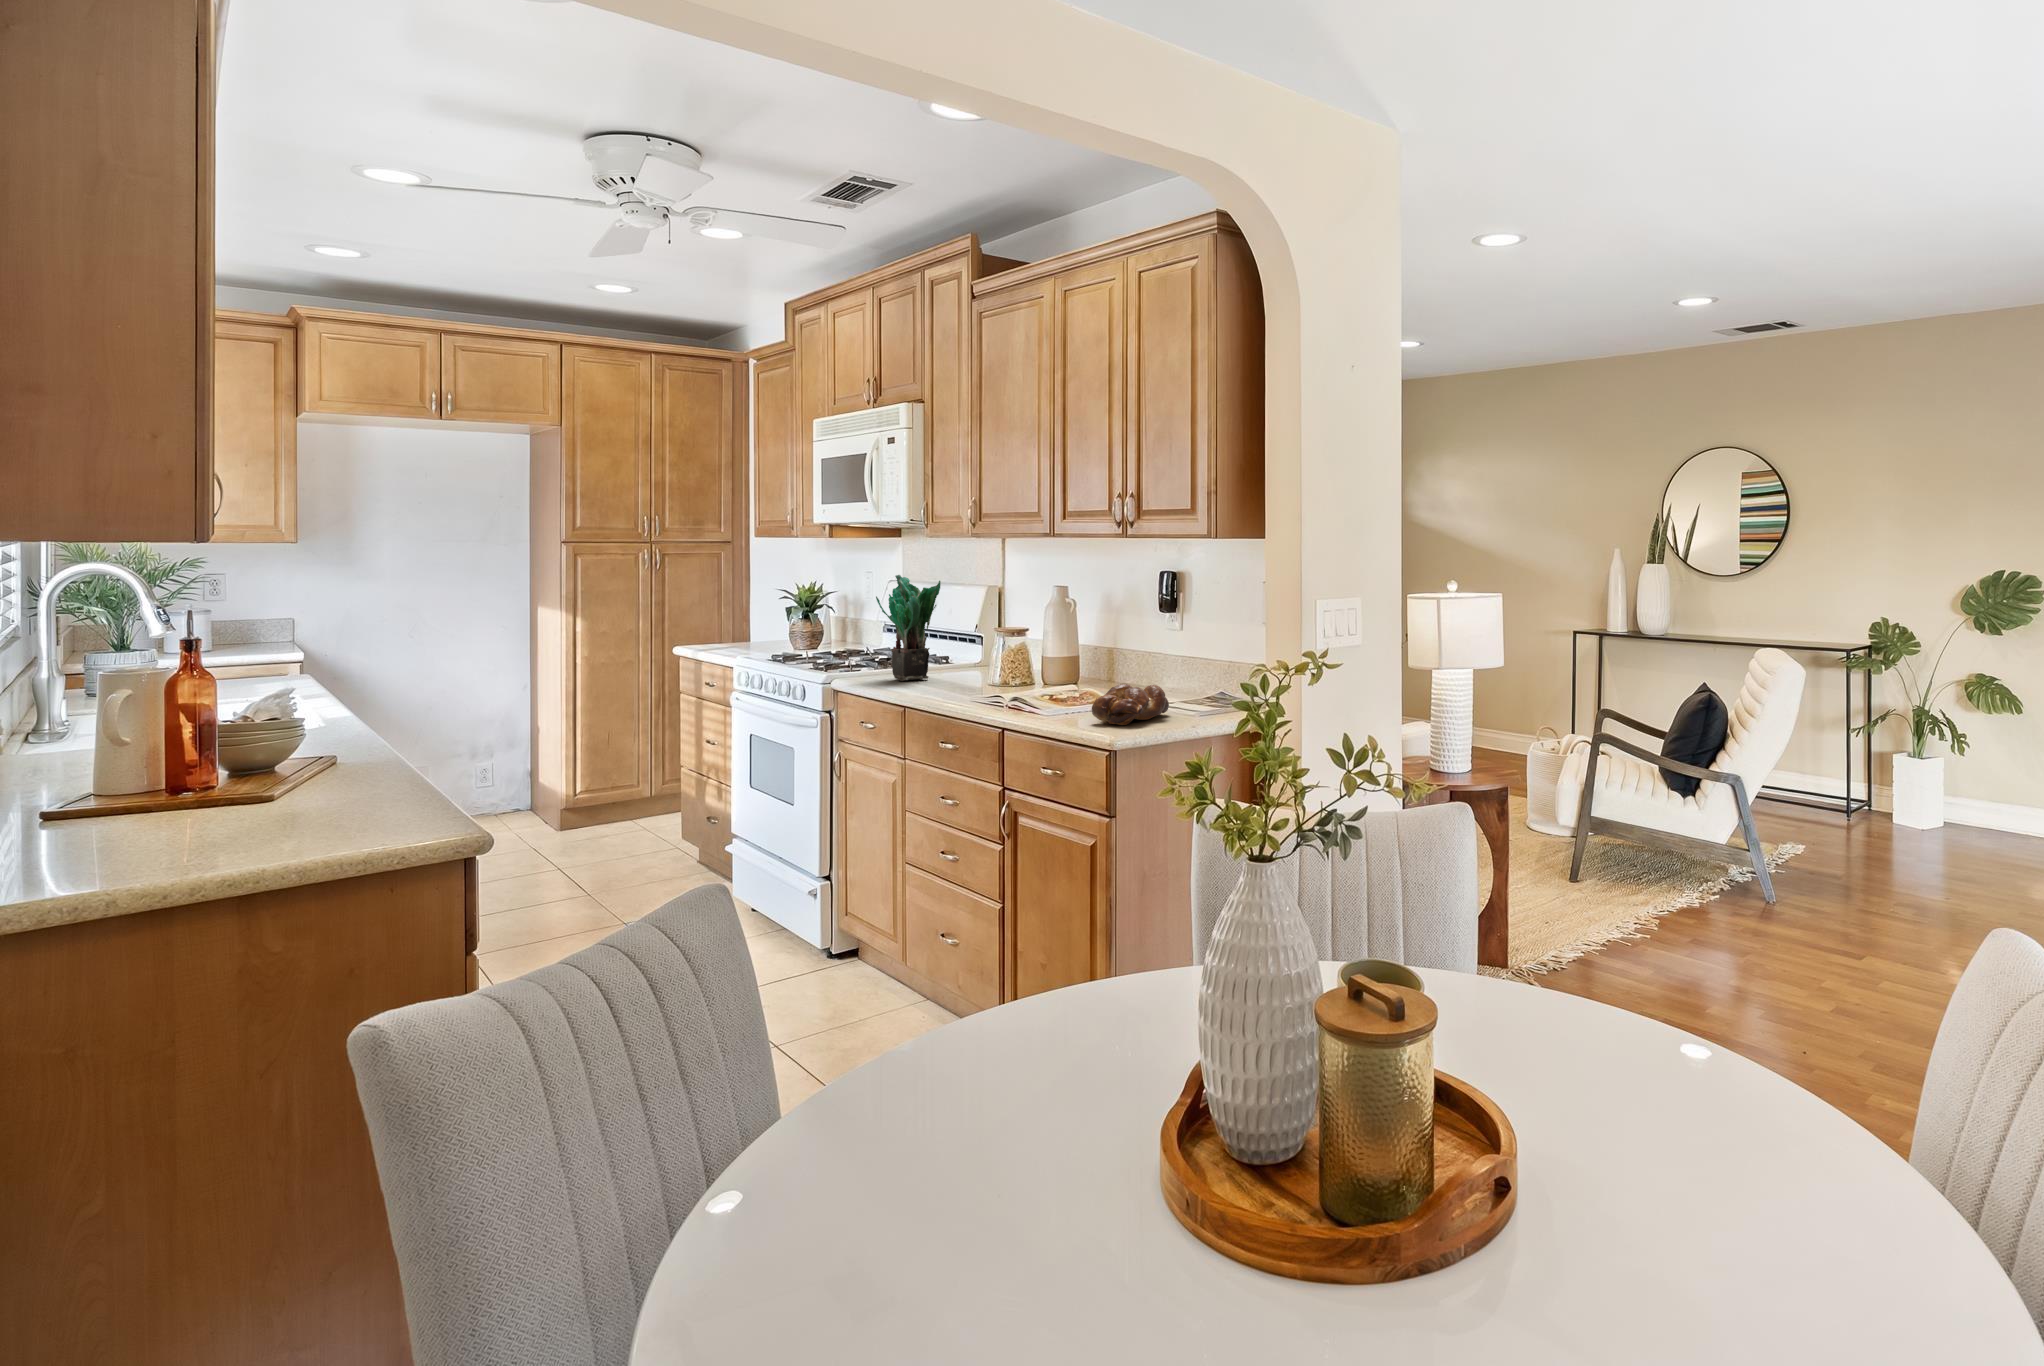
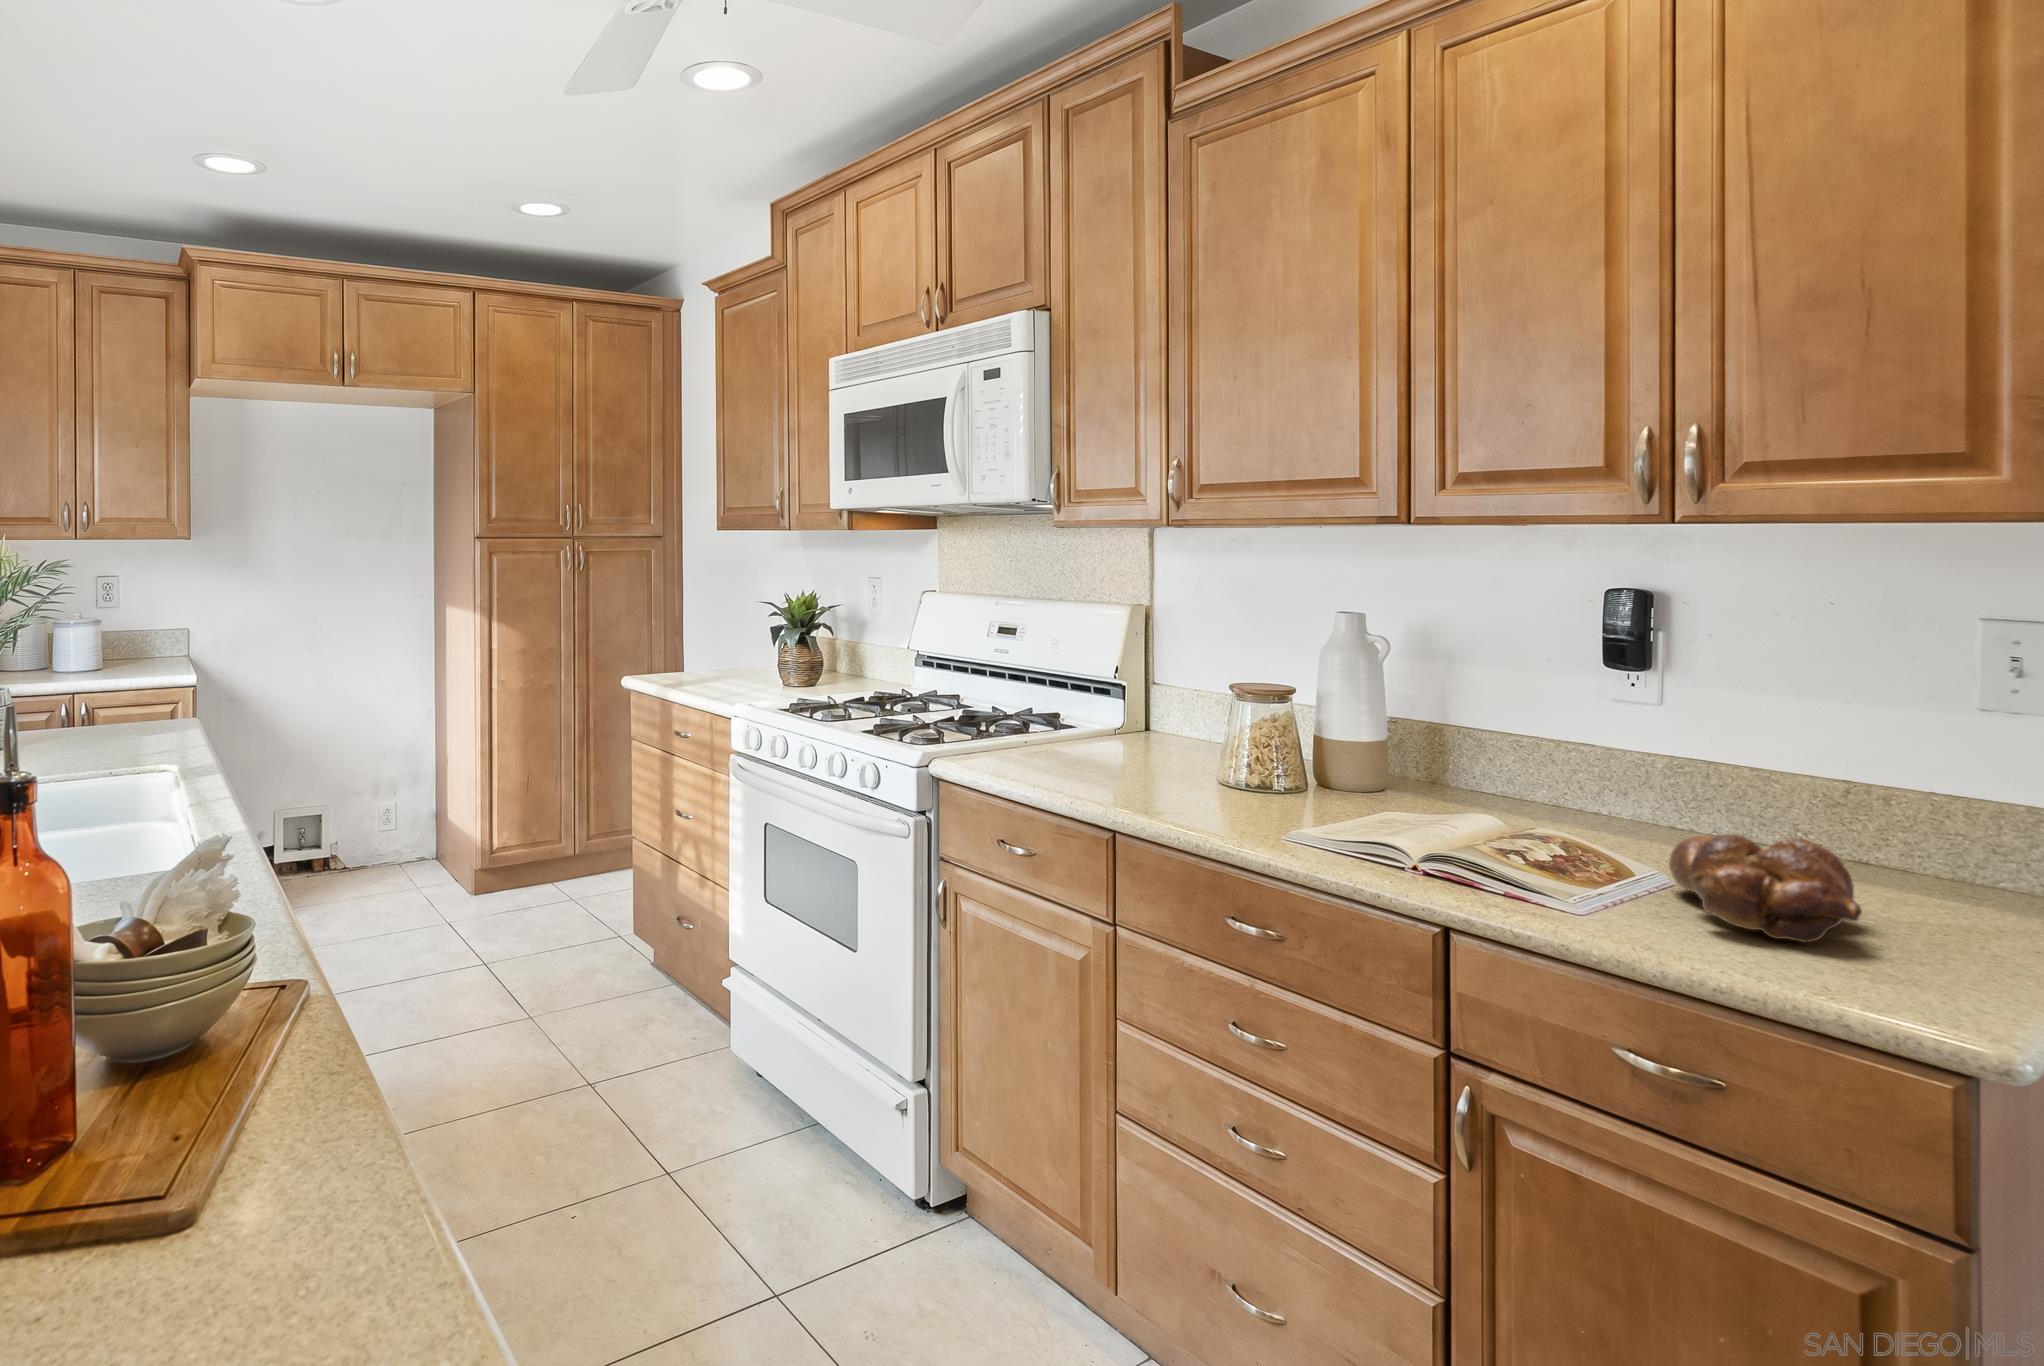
potted plant: present [876,575,941,681] -> none [1010,587,1110,765]

